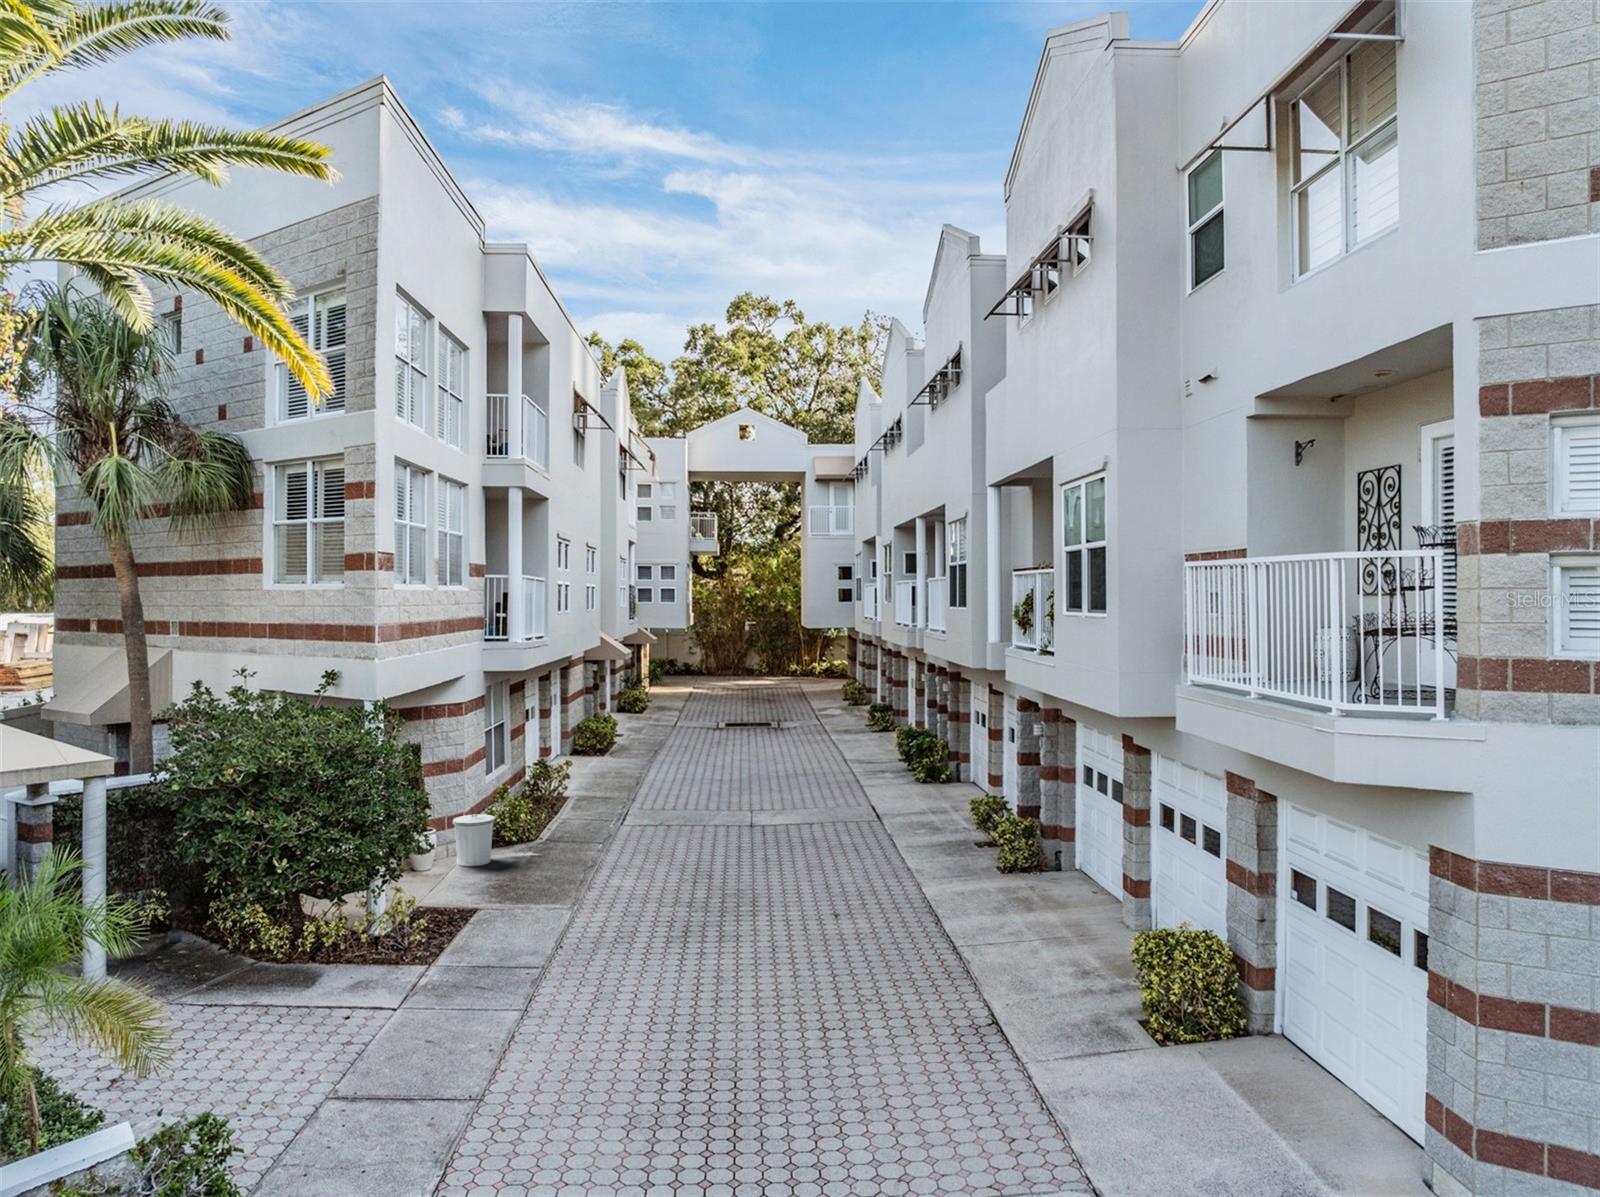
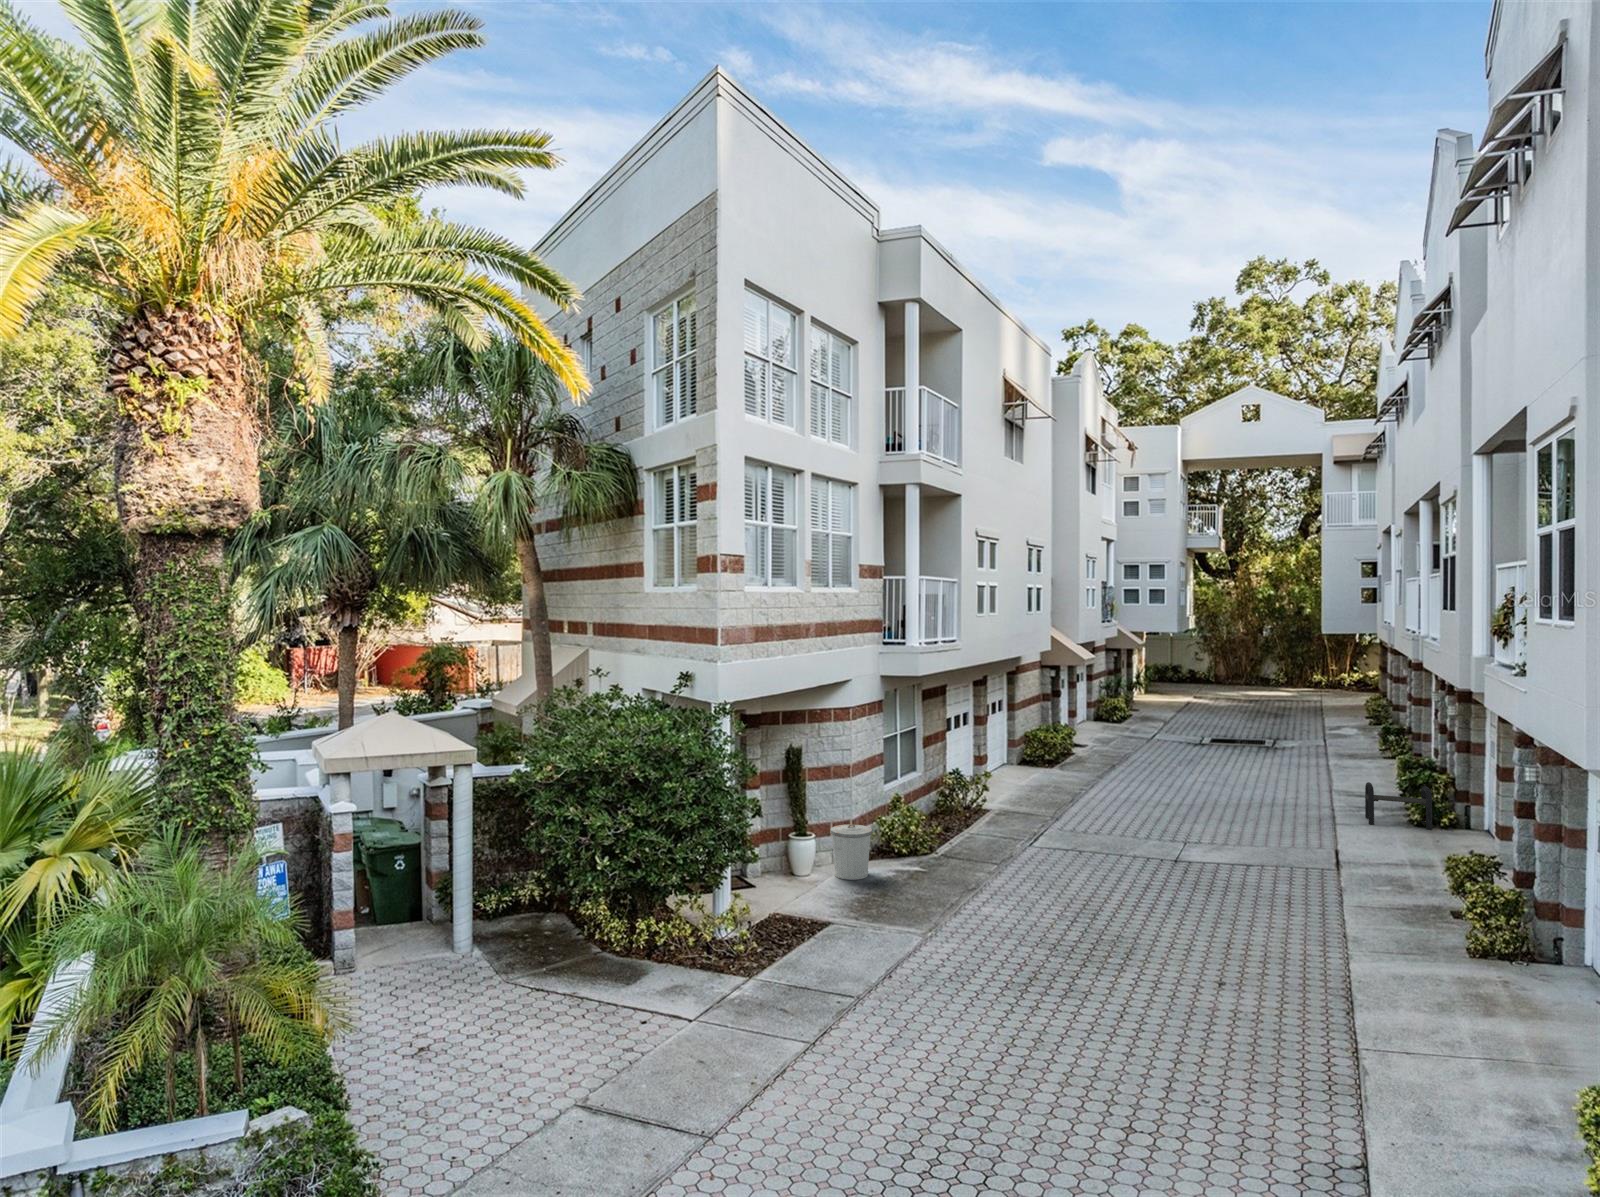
bench: none [861,743,906,775] -> present [1365,782,1432,830]
potted plant: present [166,885,190,943] -> none [540,867,562,919]

